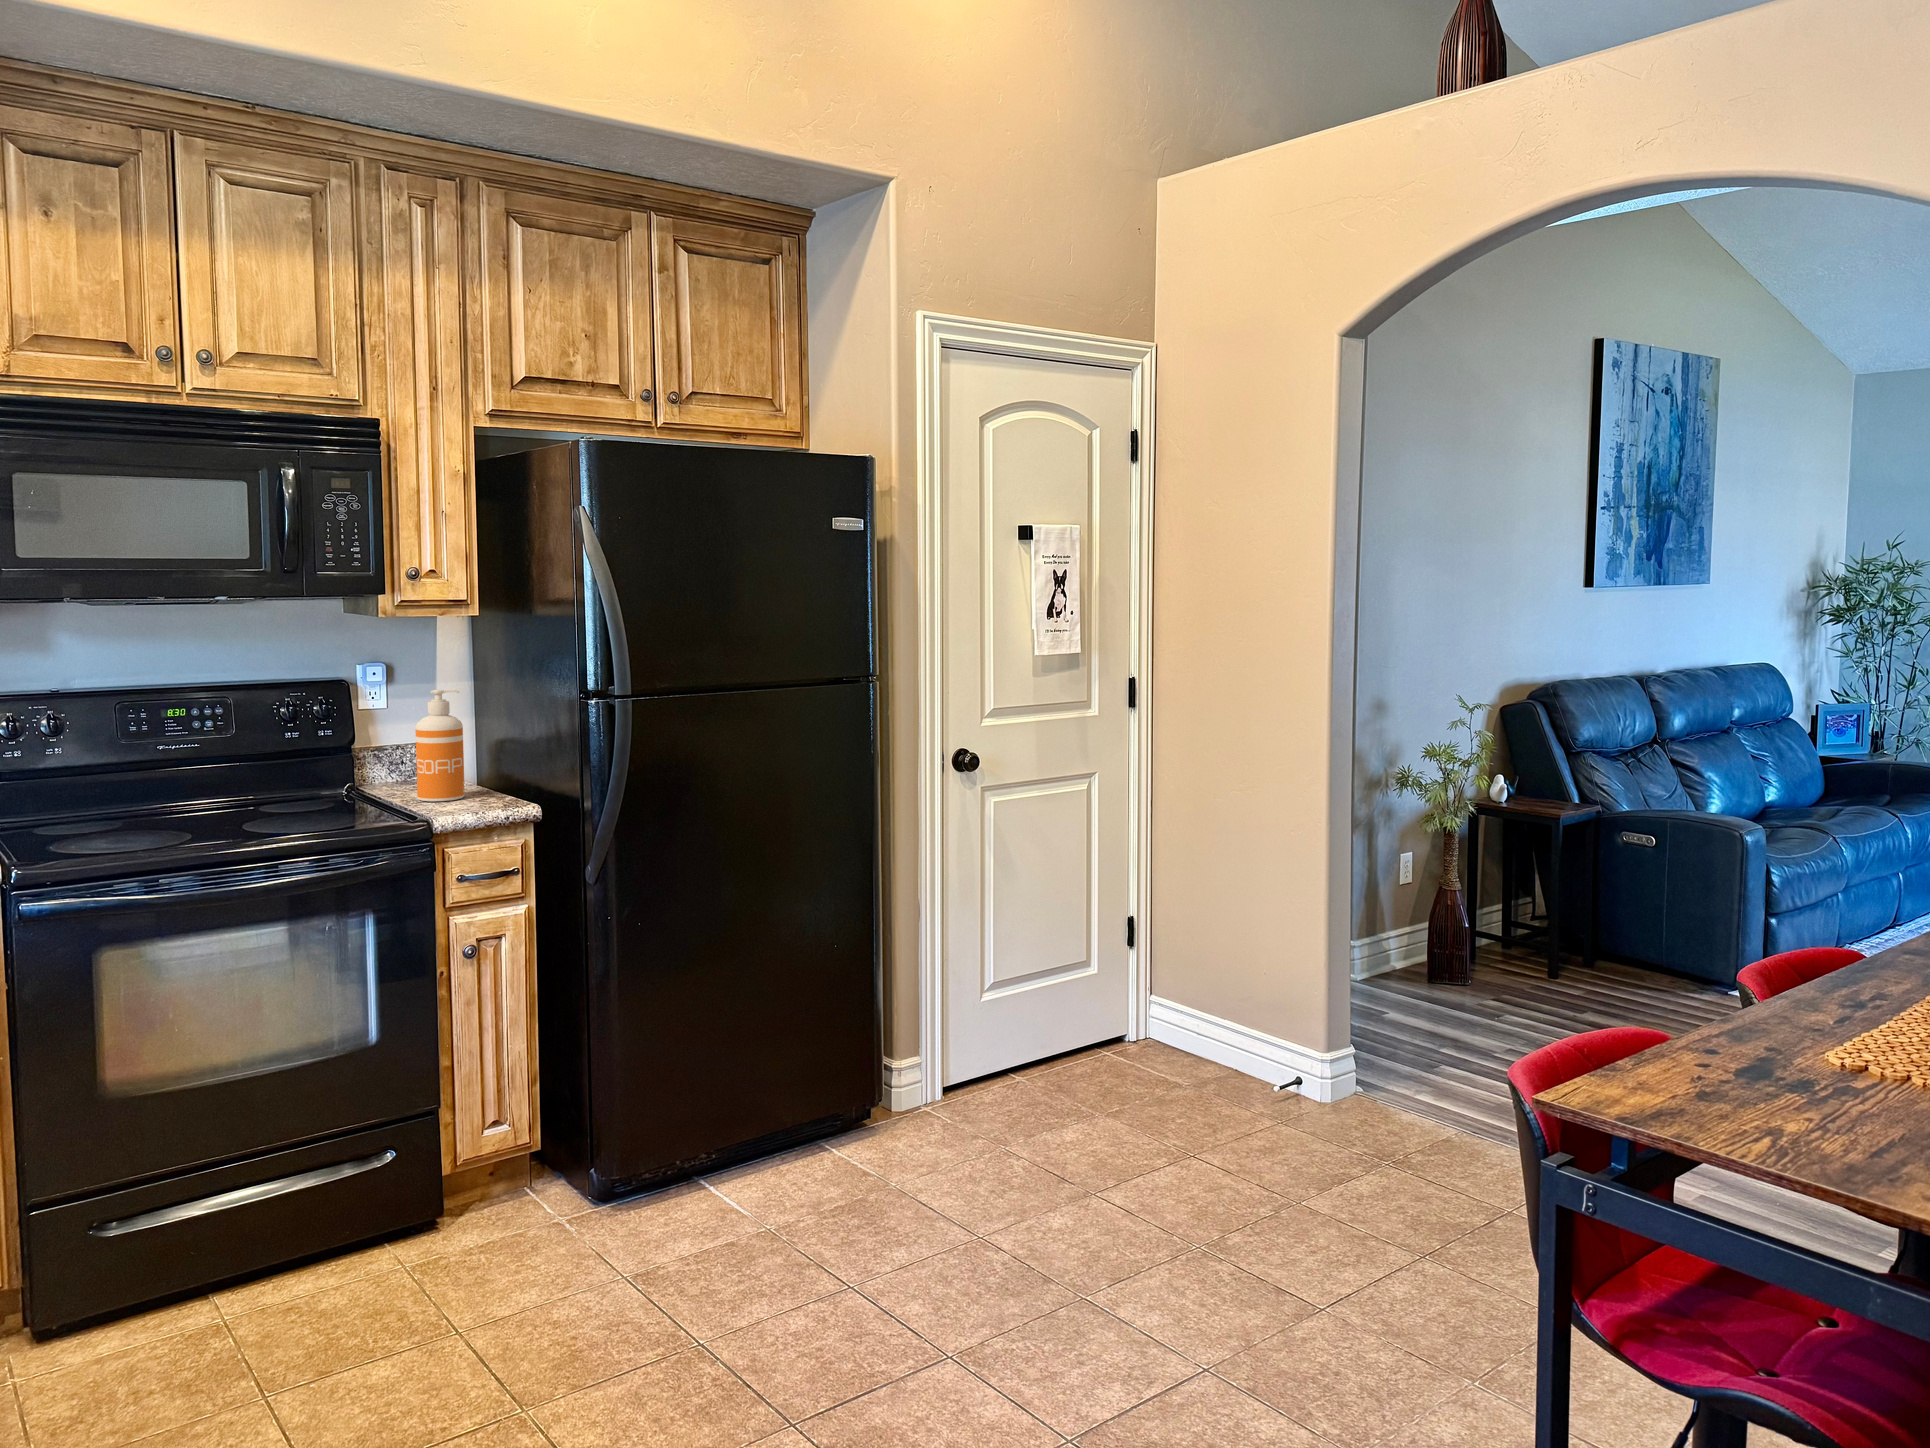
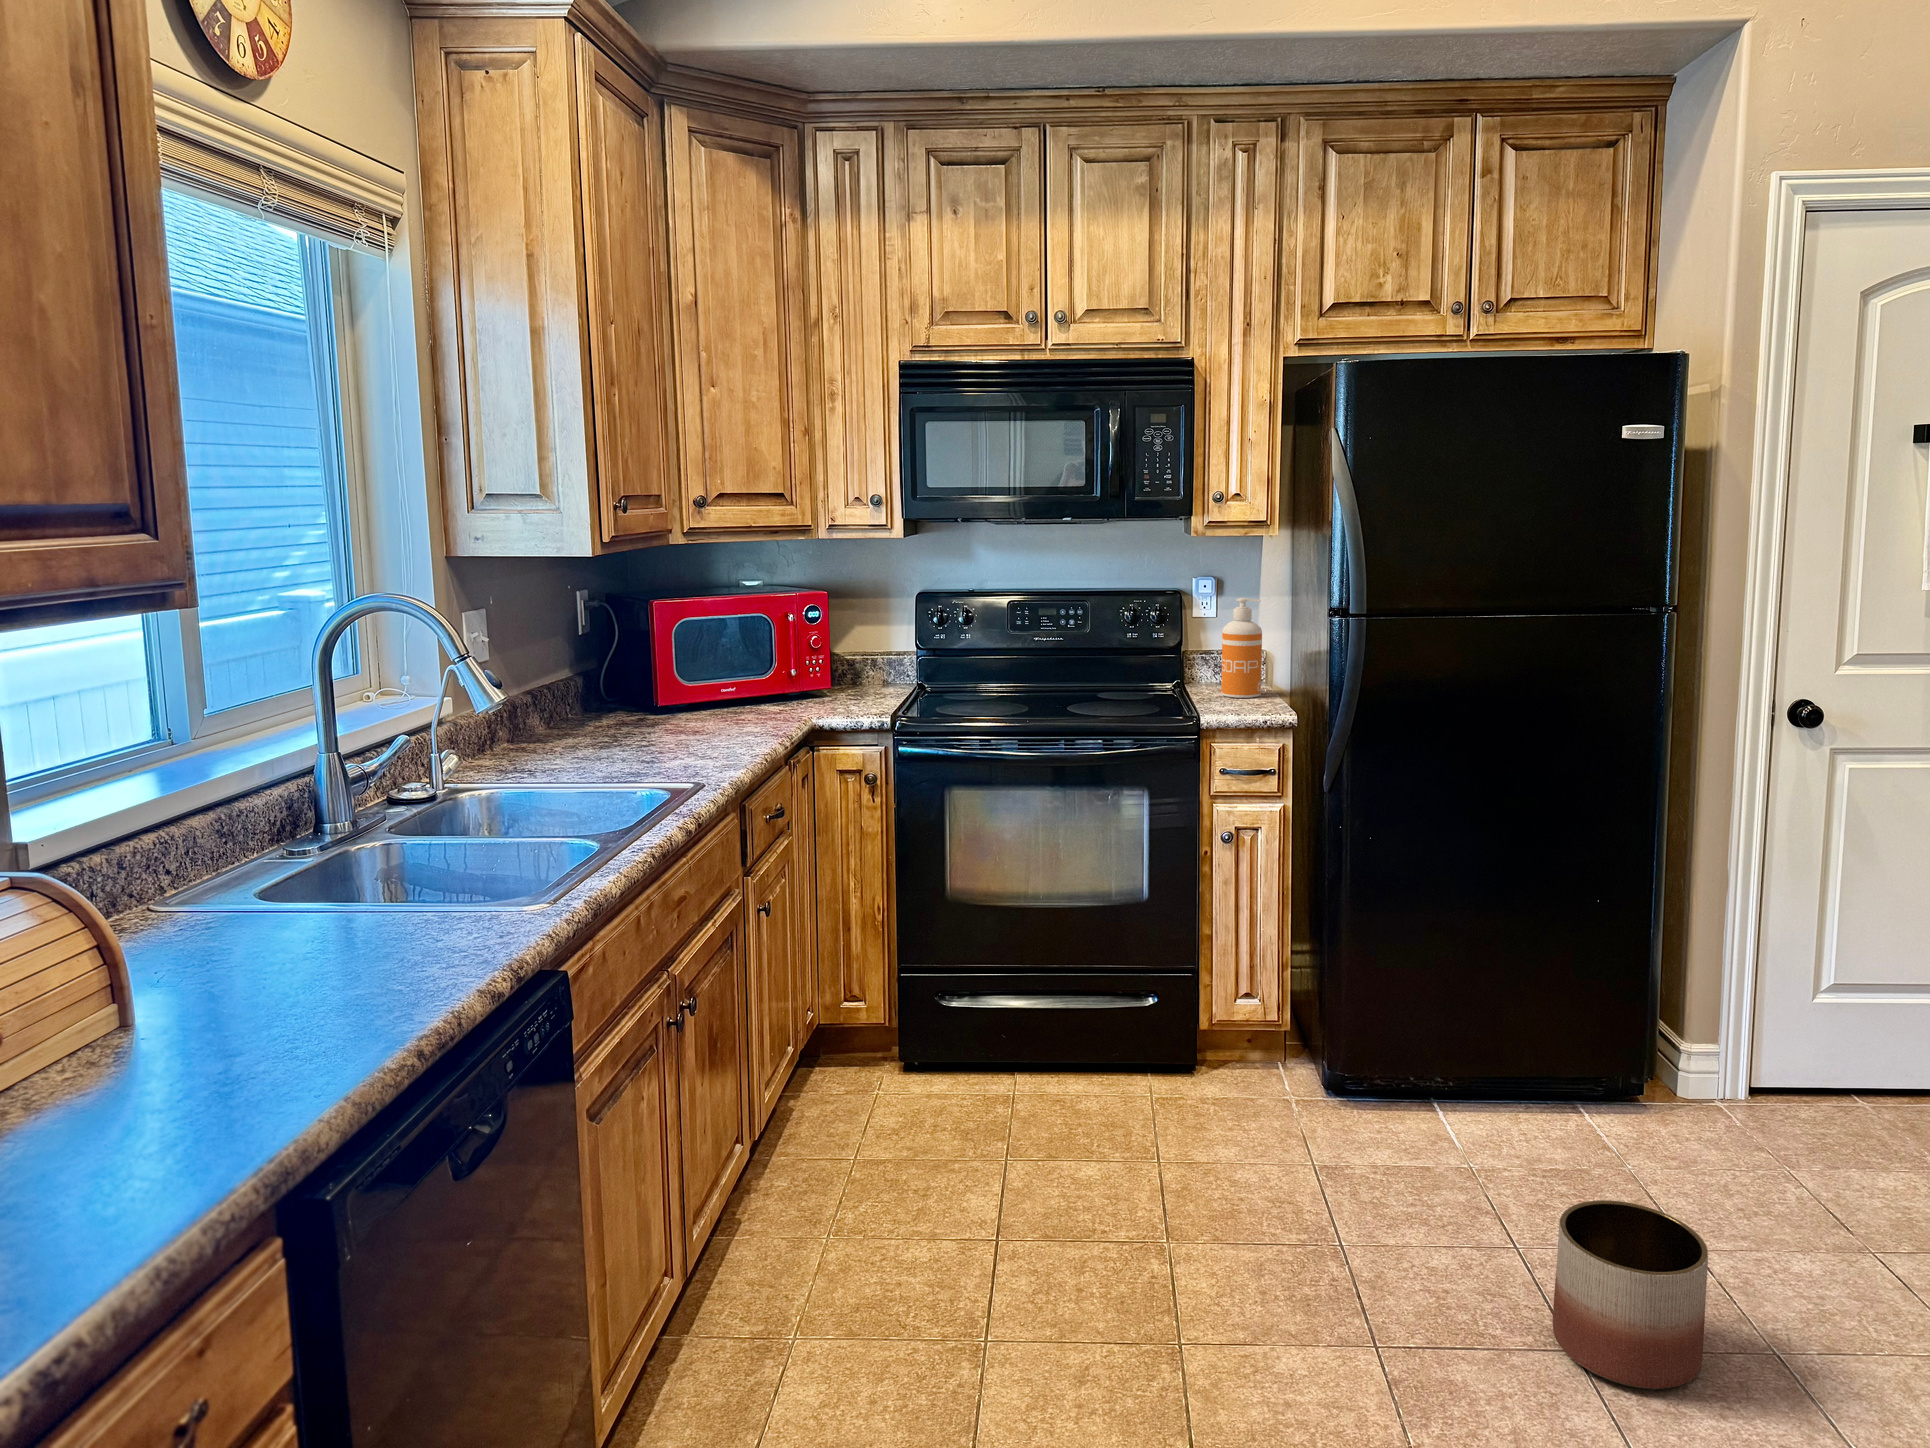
planter: none [912,1200,1031,1357] -> present [1553,1200,1708,1389]

